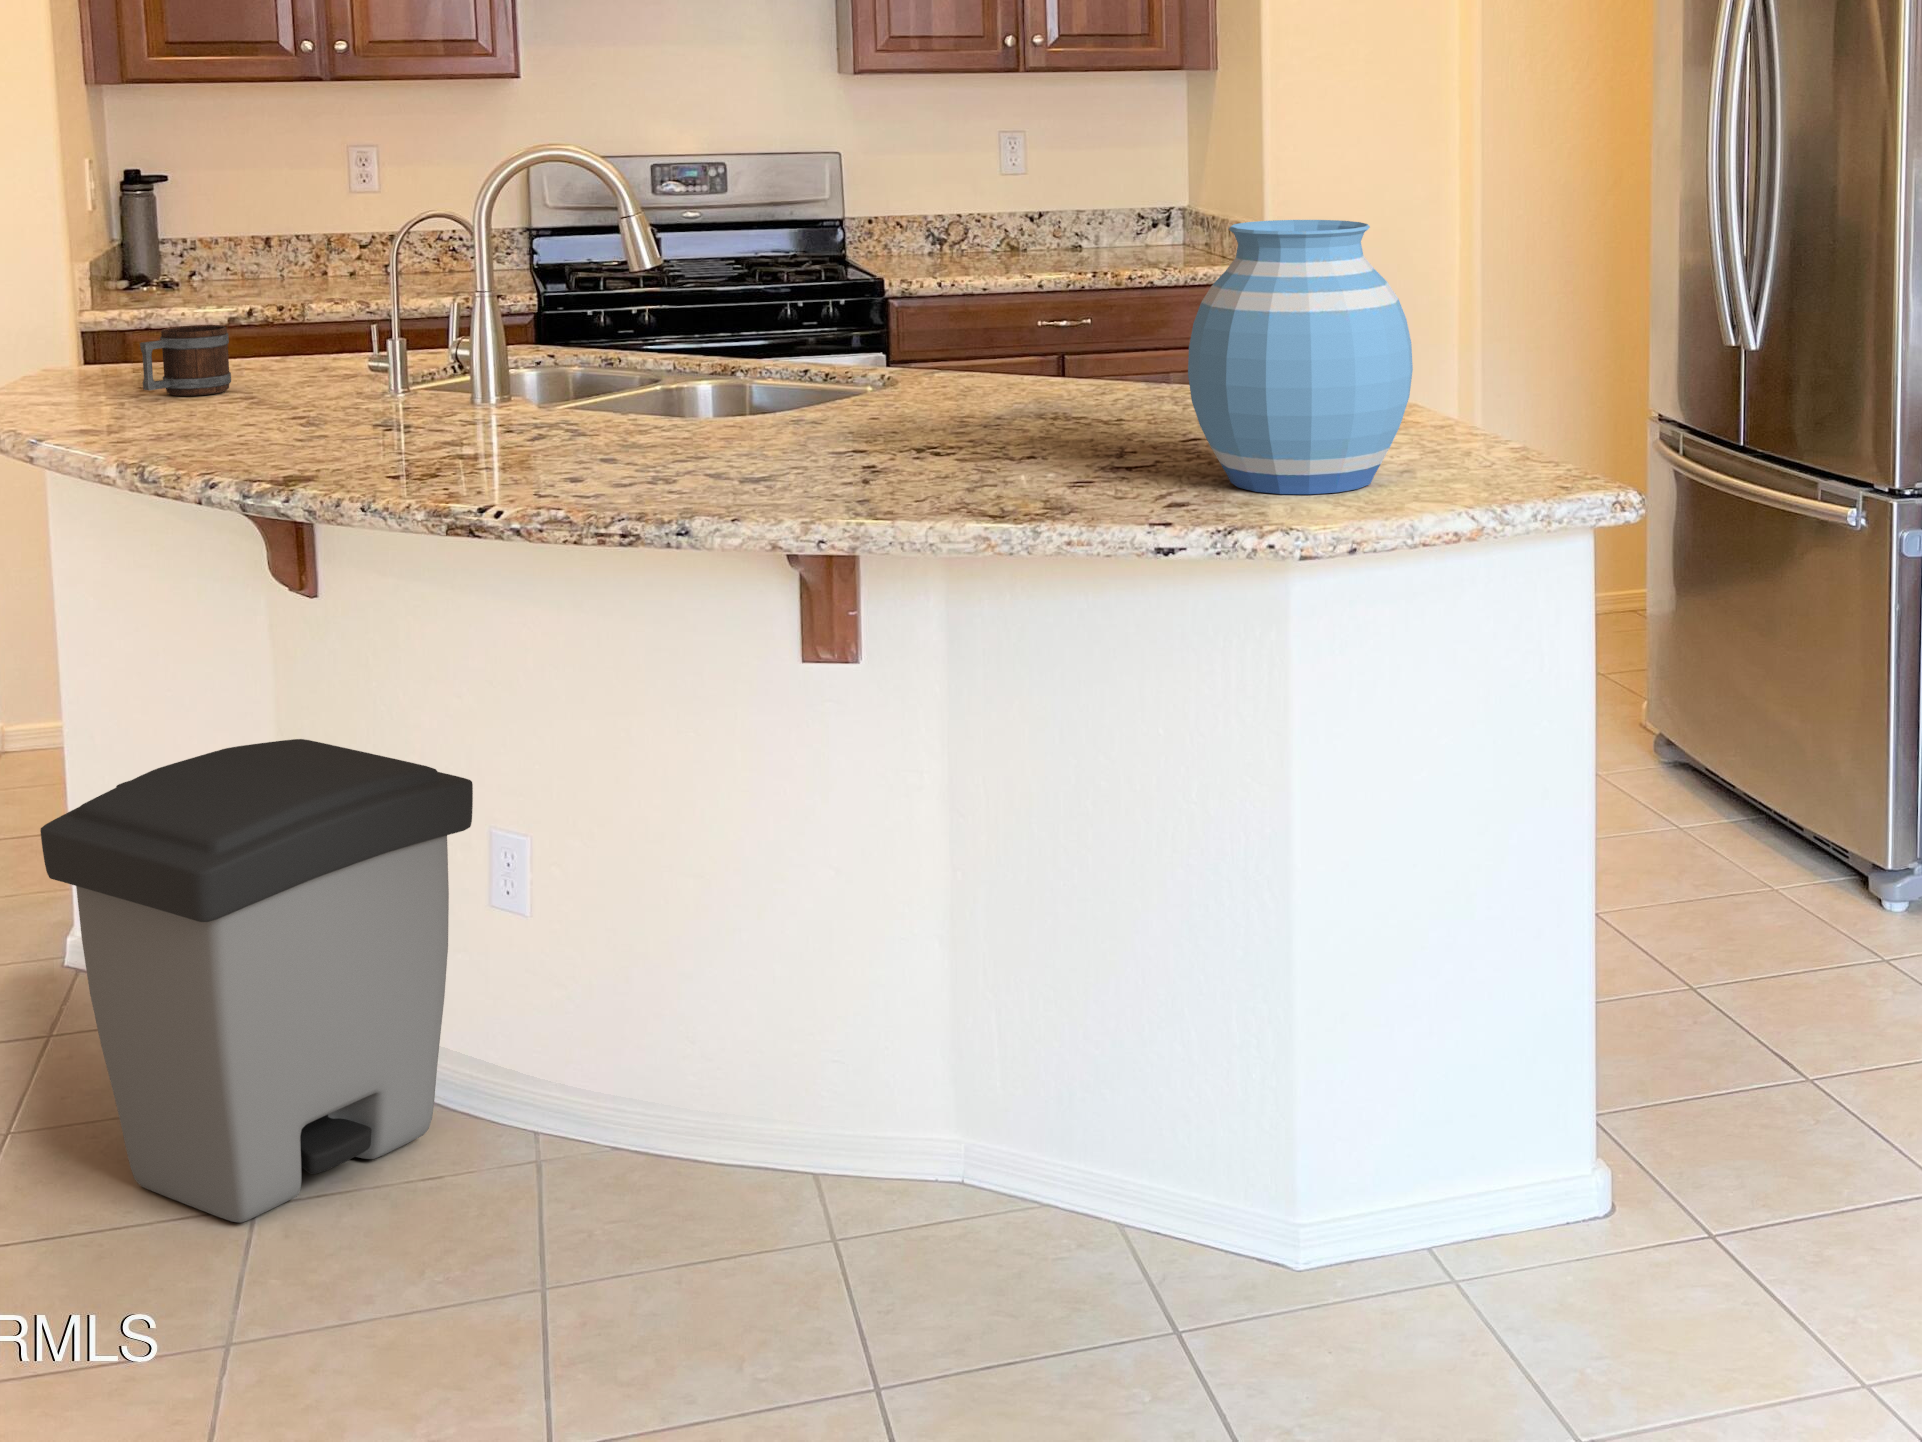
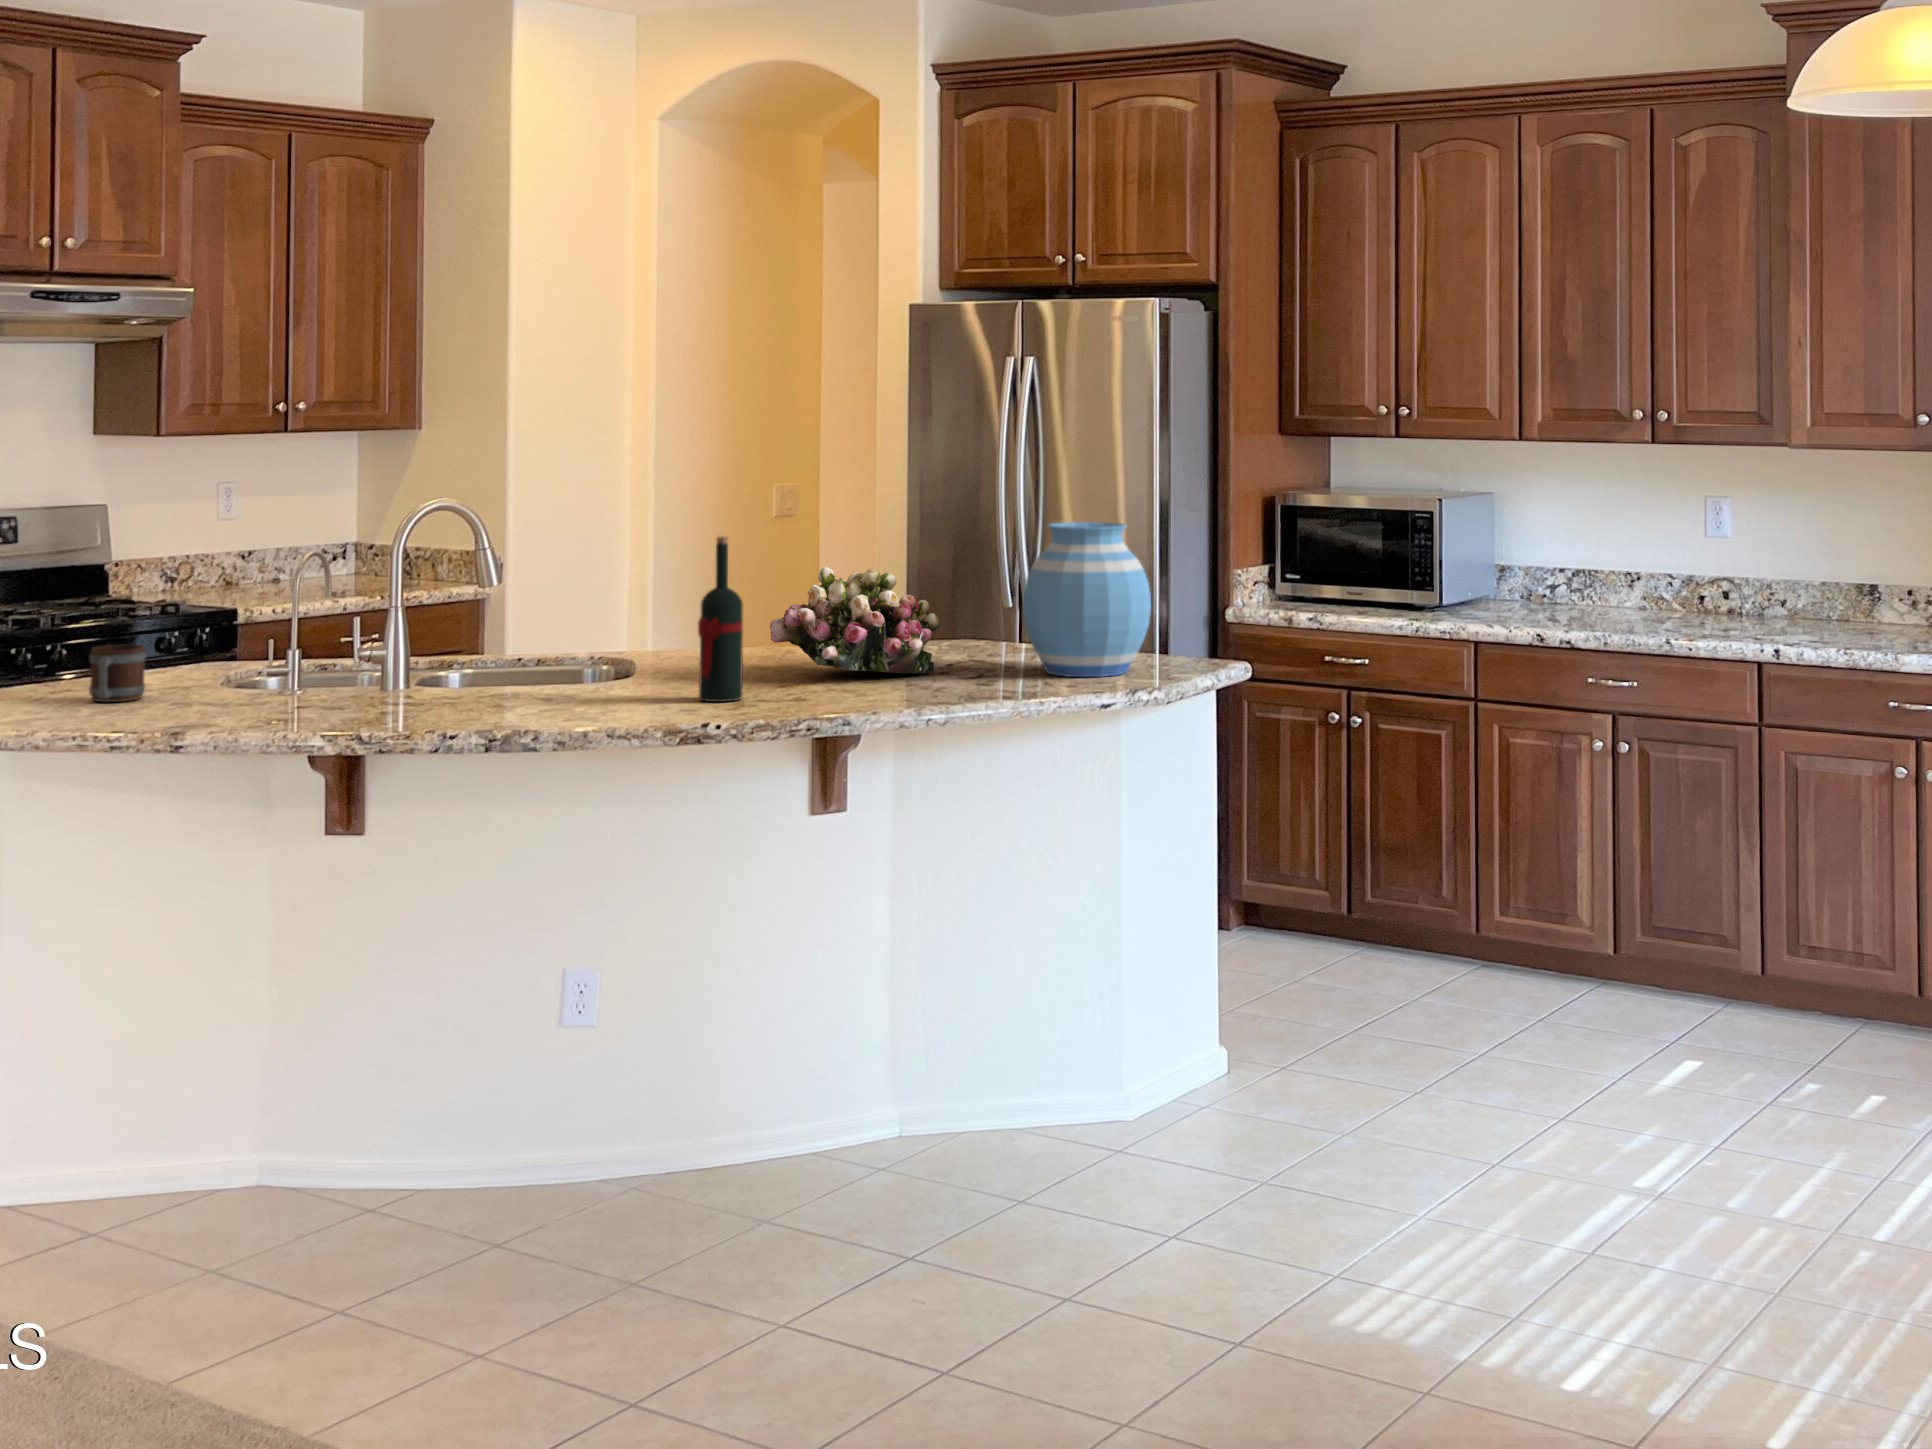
wine bottle: none [604,222,692,475] -> present [698,537,743,702]
flower arrangement: none [855,274,1137,456] -> present [770,567,940,673]
trash can: present [40,739,473,1222] -> none [343,926,577,1269]

